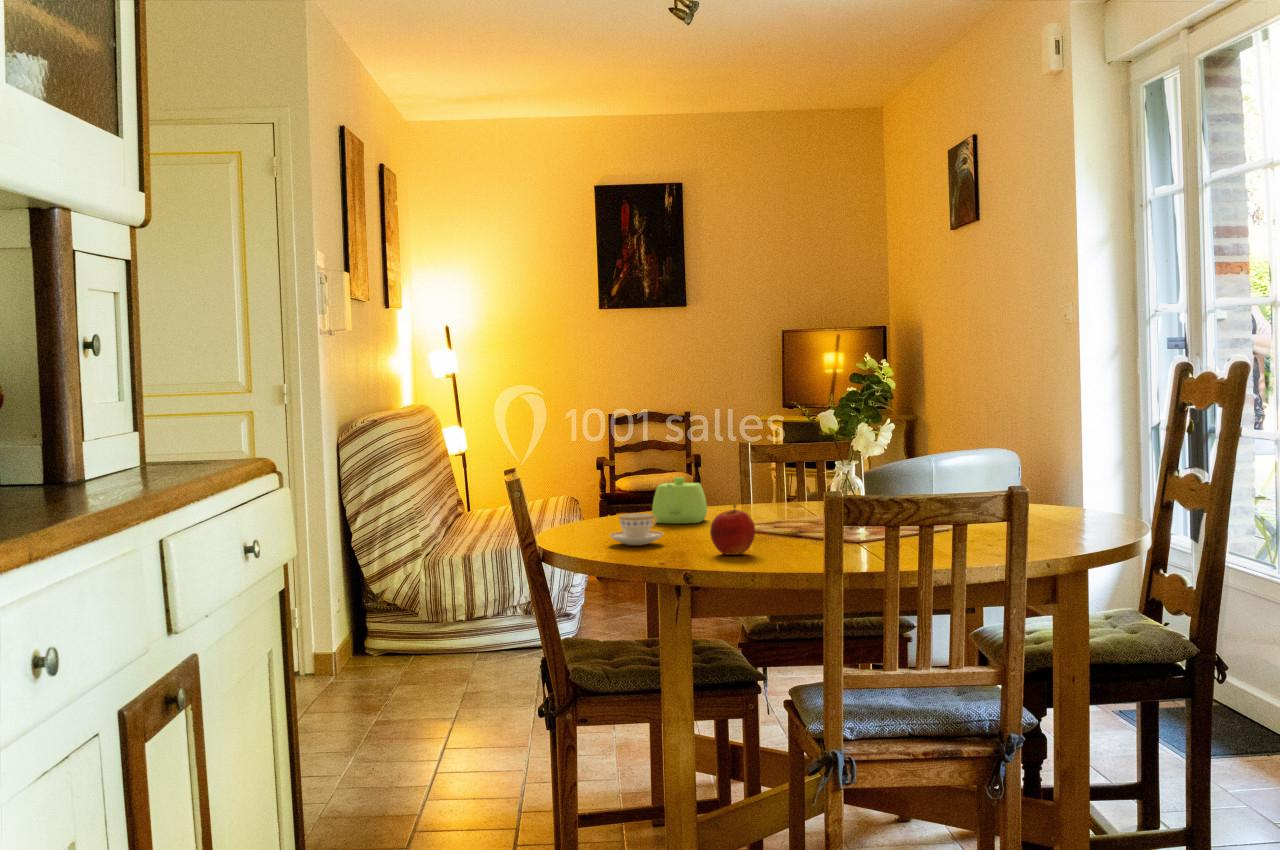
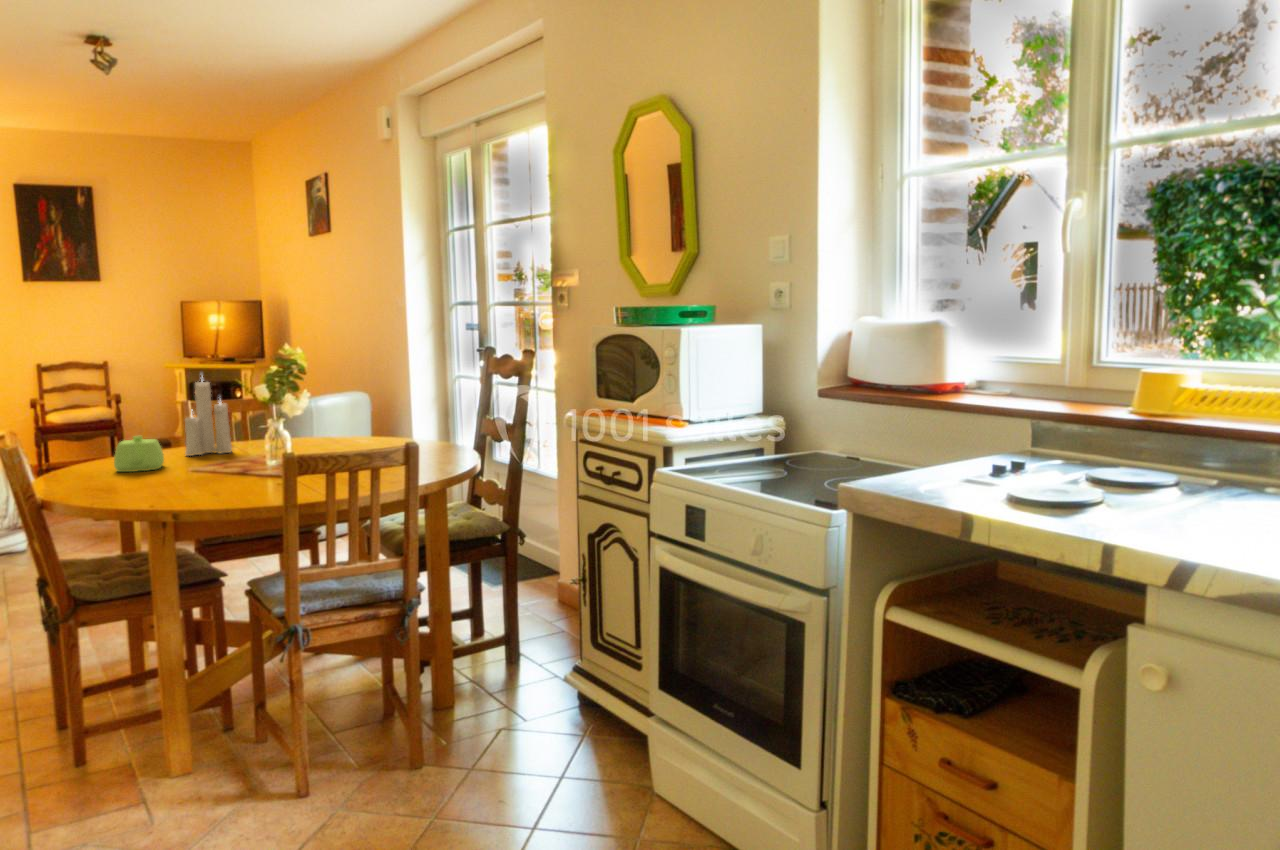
candle: none [734,390,791,511] -> present [185,381,232,456]
apple: present [710,505,755,555] -> none [179,462,218,499]
teacup: present [609,513,664,546] -> none [80,471,134,497]

